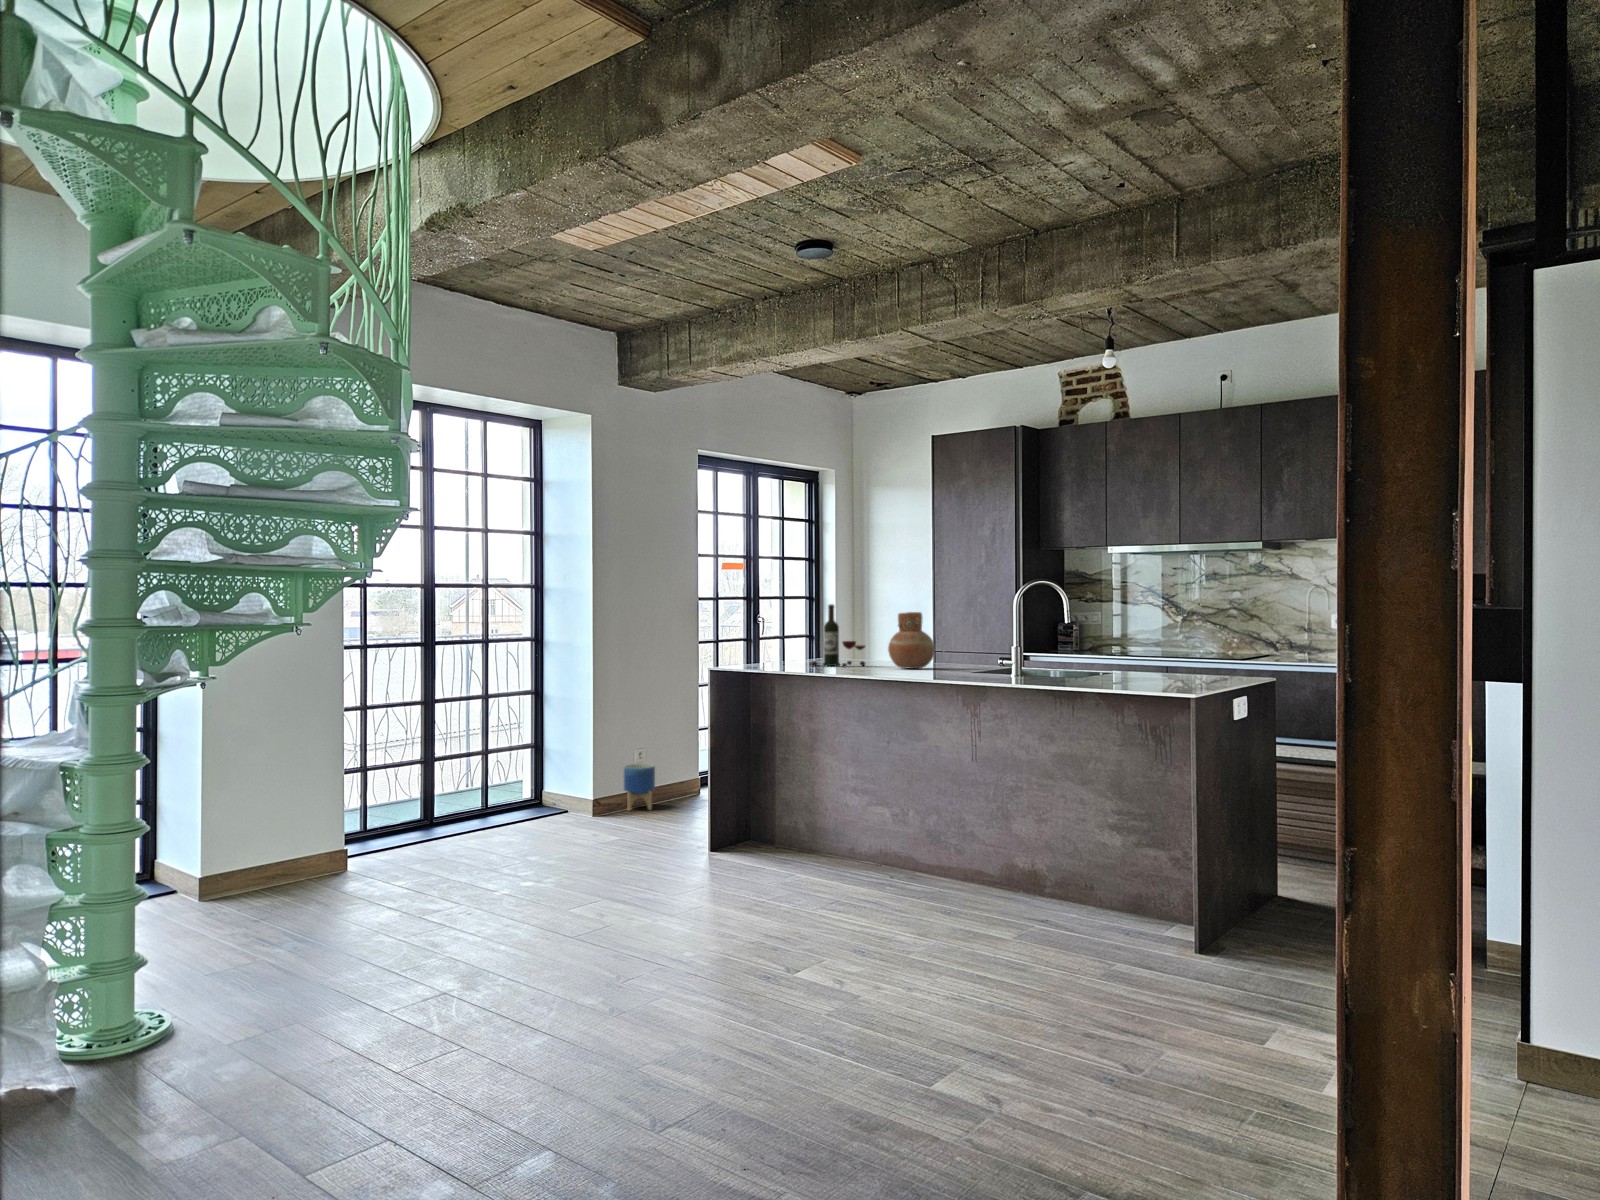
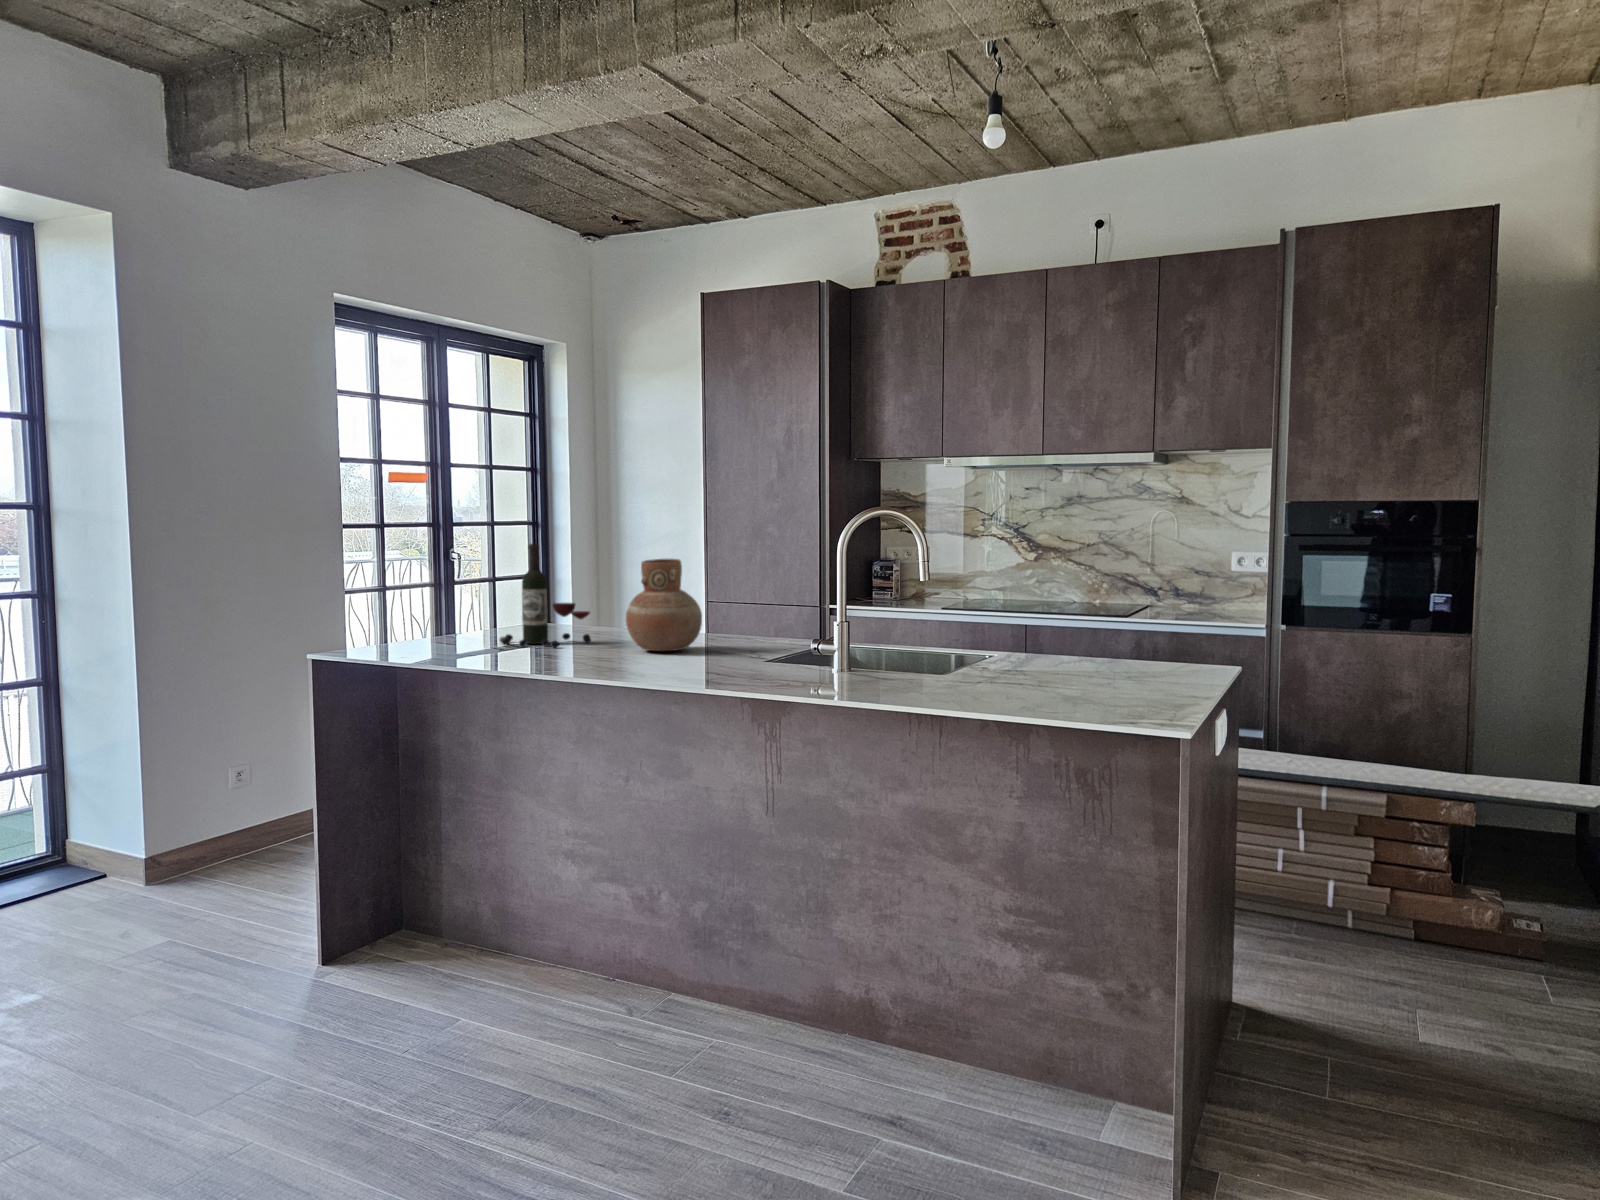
planter: present [624,763,655,811] -> none [205,790,262,870]

